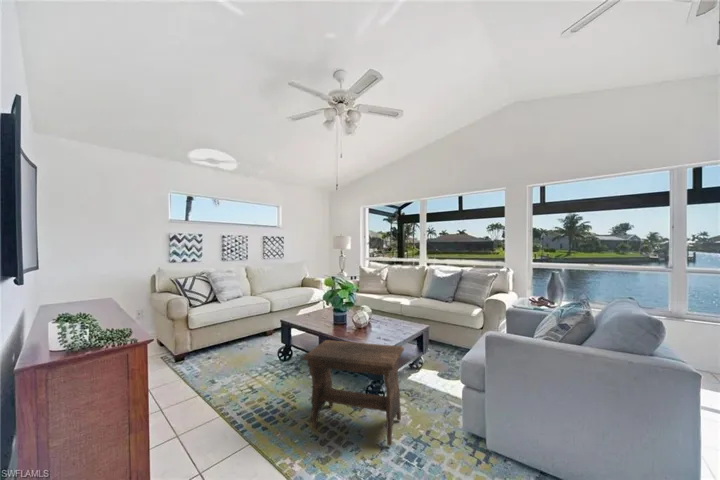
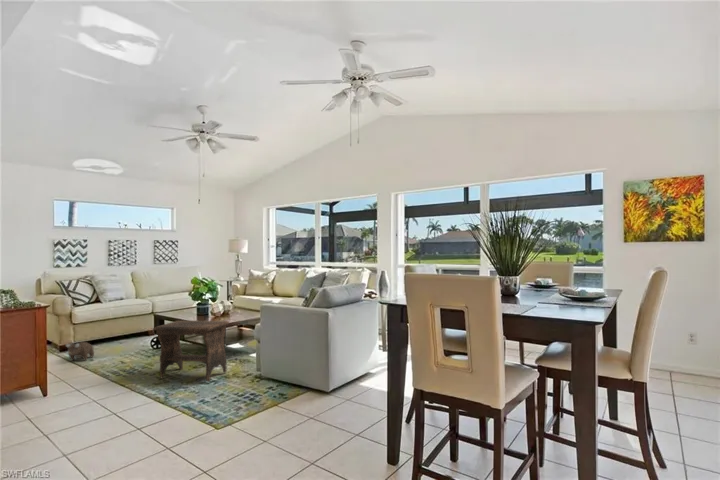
plush toy: none [182,356,215,381] -> present [66,342,94,360]

